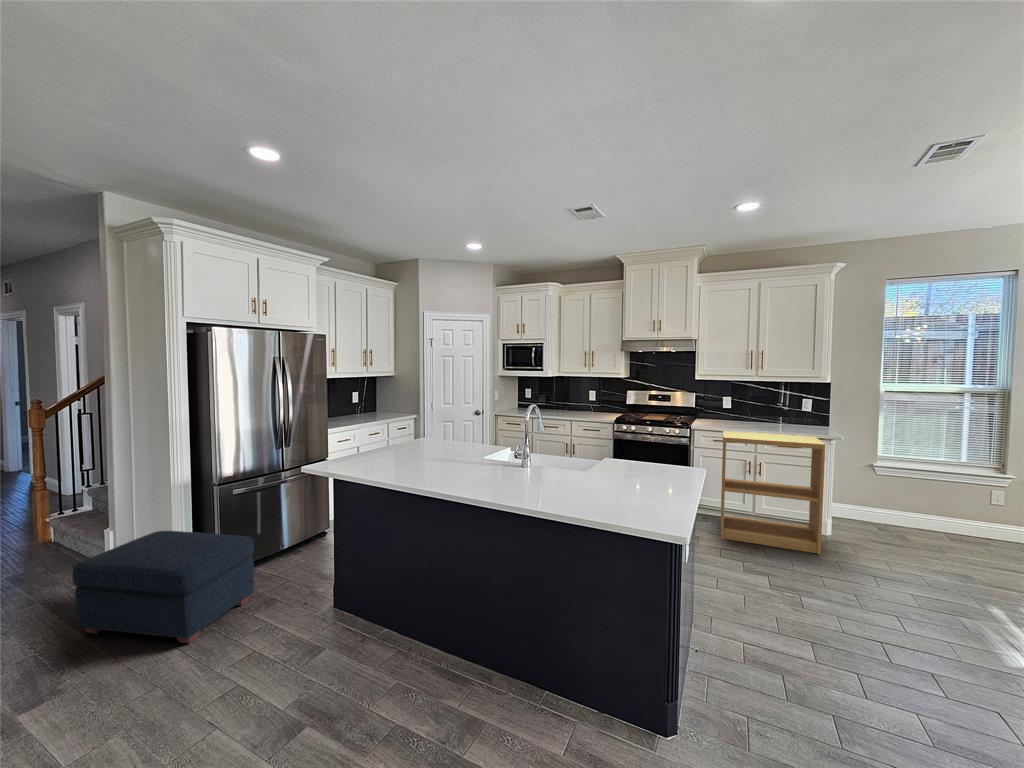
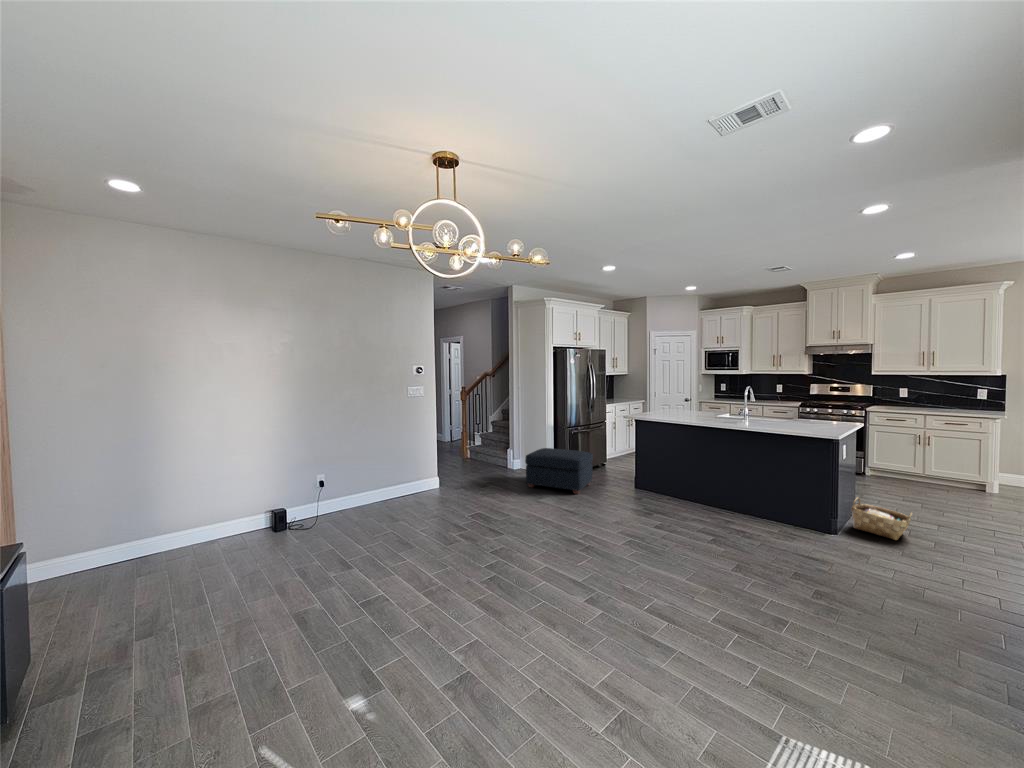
bookshelf: present [720,431,825,555] -> none [893,412,986,501]
woven basket: none [677,613,772,708] -> present [851,497,912,540]

